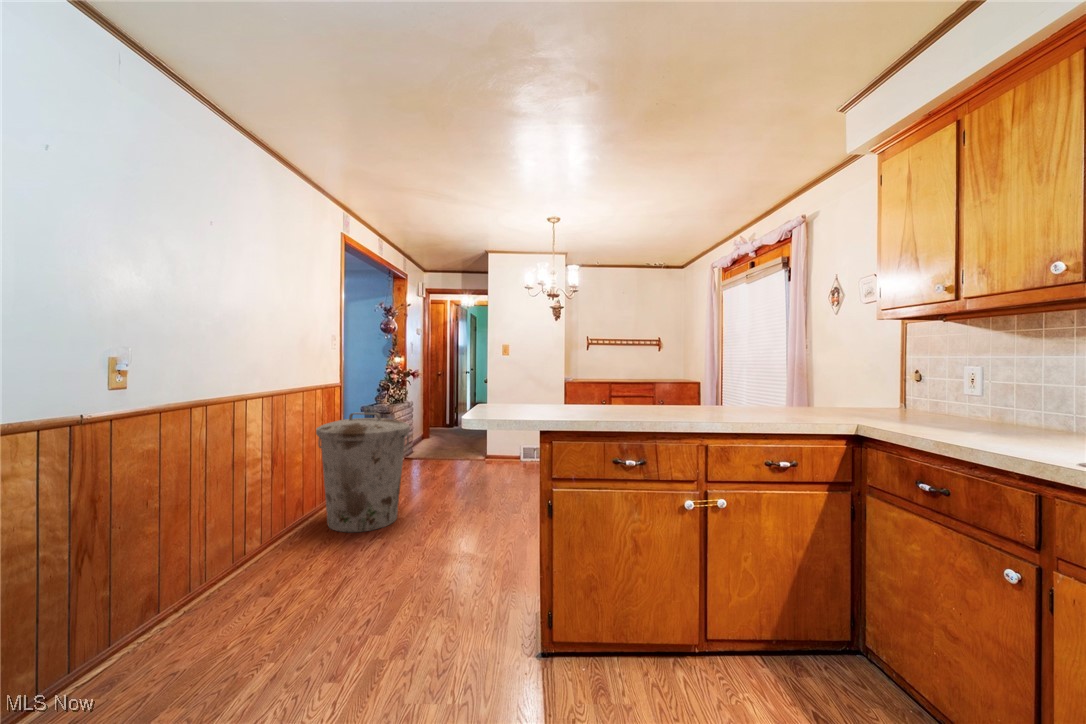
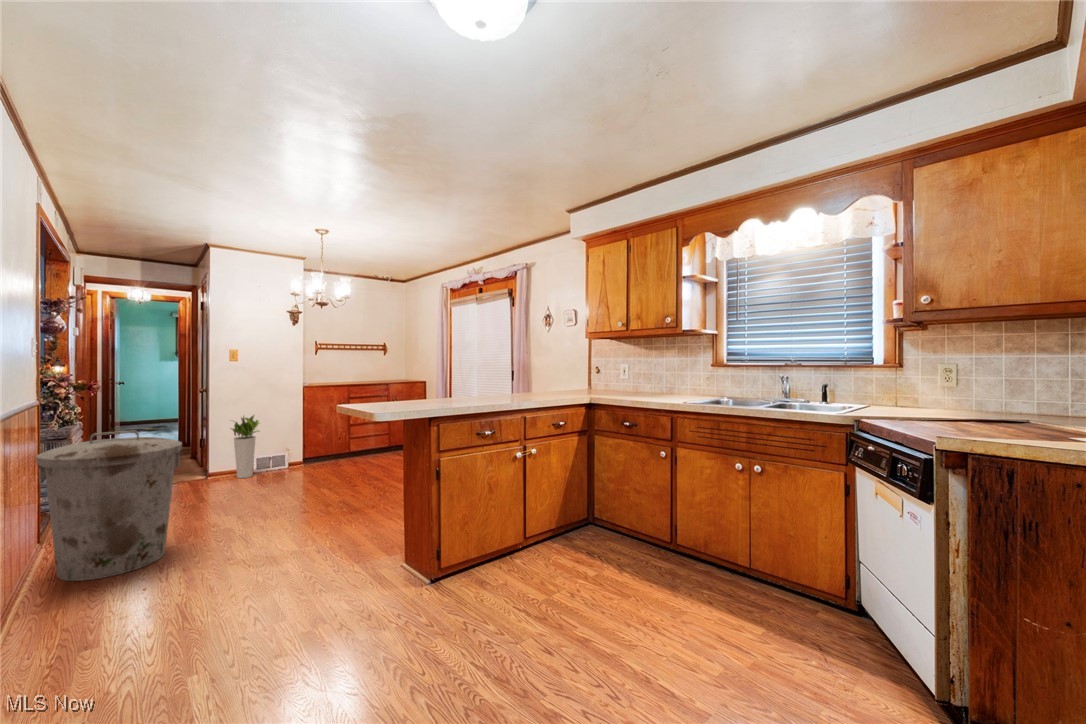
planter: none [498,405,526,463] -> present [232,415,259,478]

